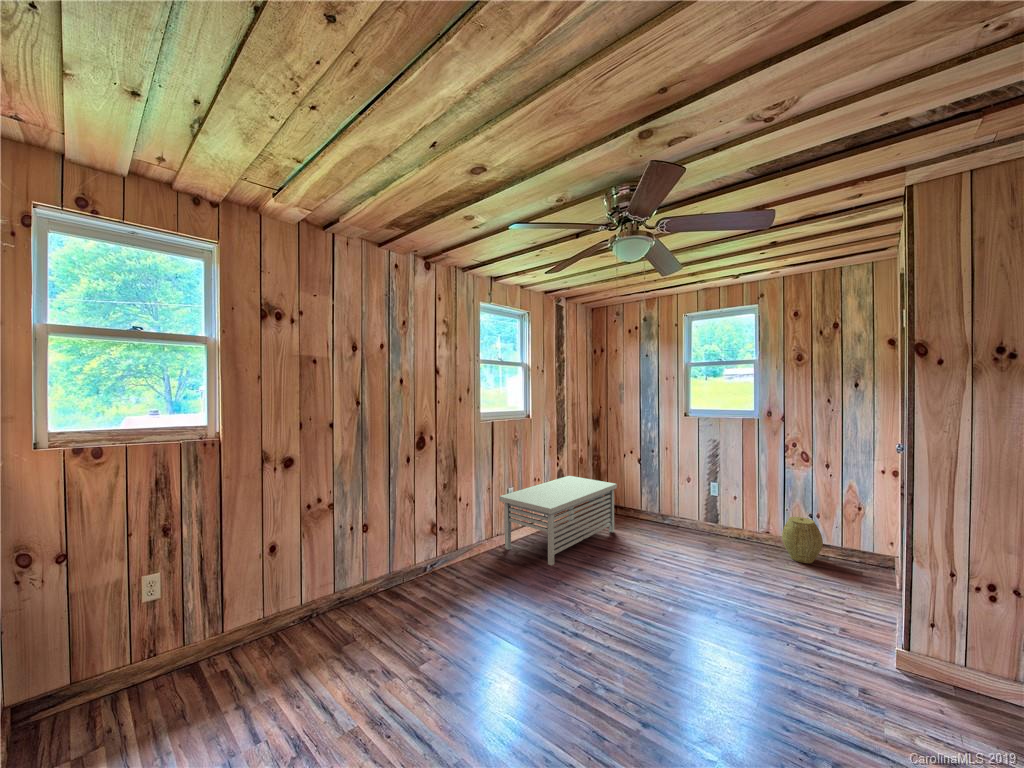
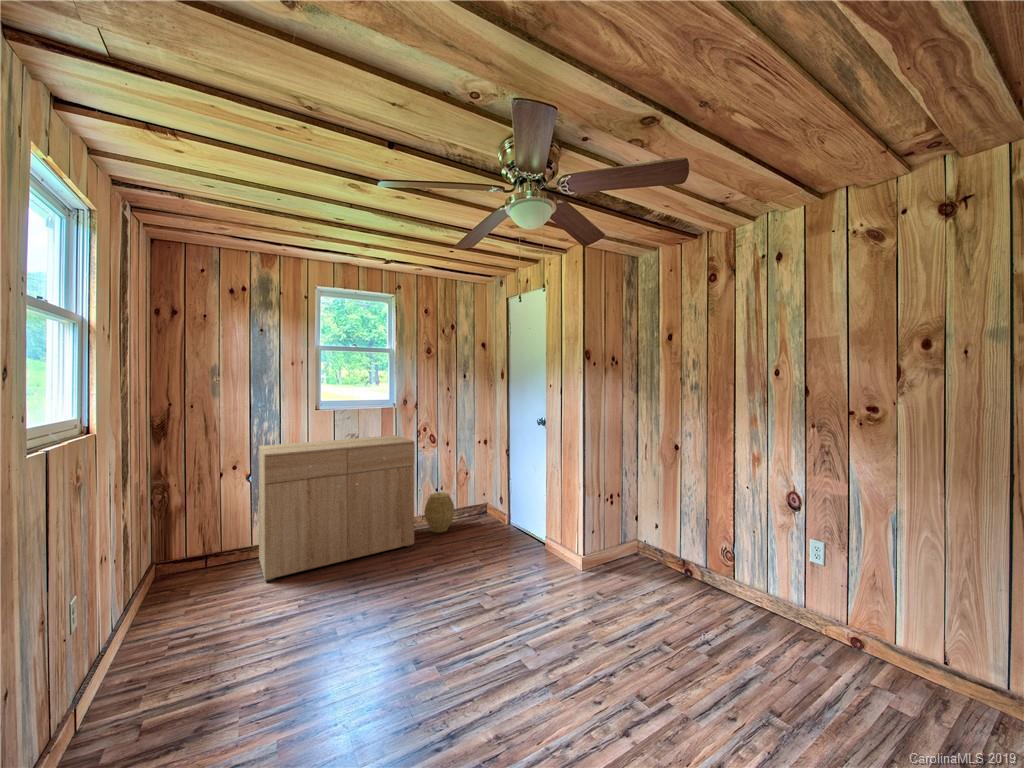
dresser: none [626,437,758,557] -> present [259,435,415,582]
storage bench: present [499,476,617,565] -> none [70,519,256,750]

